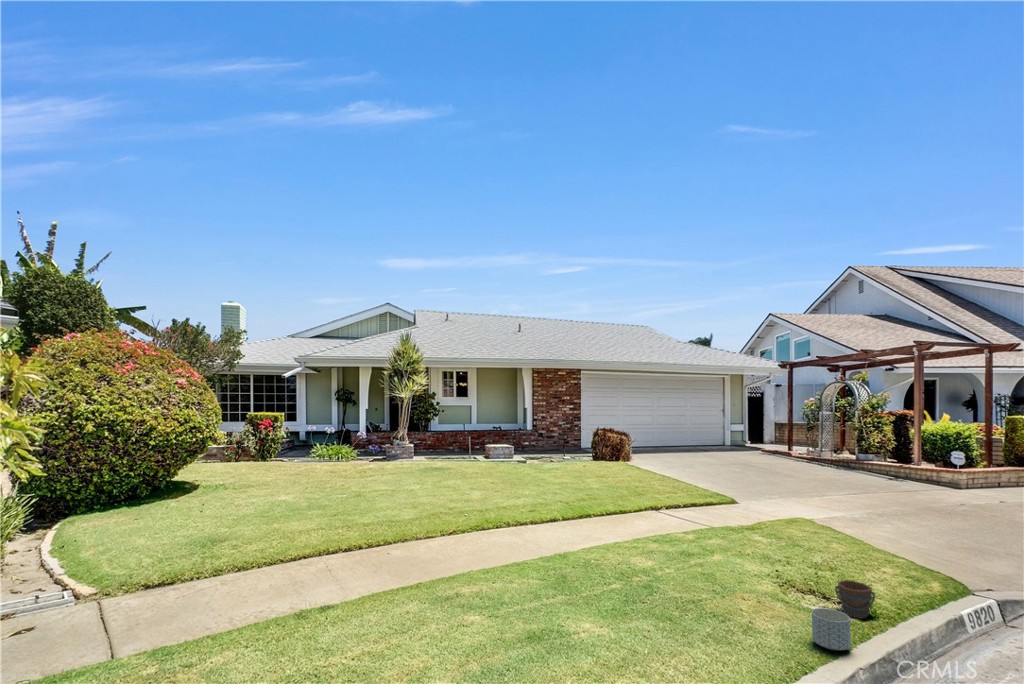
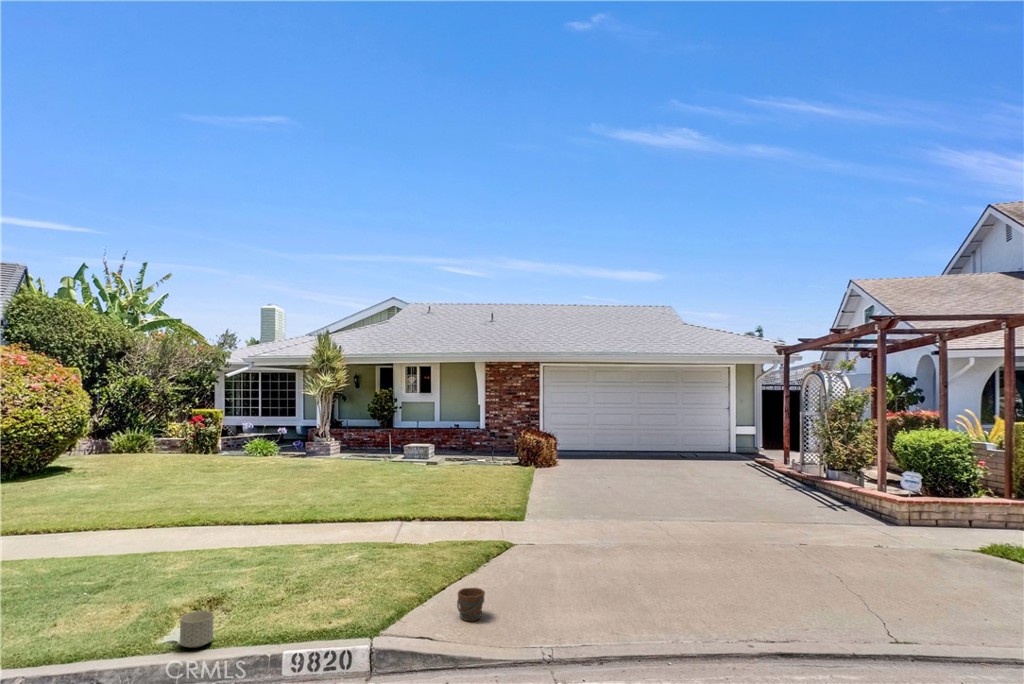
bucket: present [835,580,875,619] -> present [457,588,485,621]

